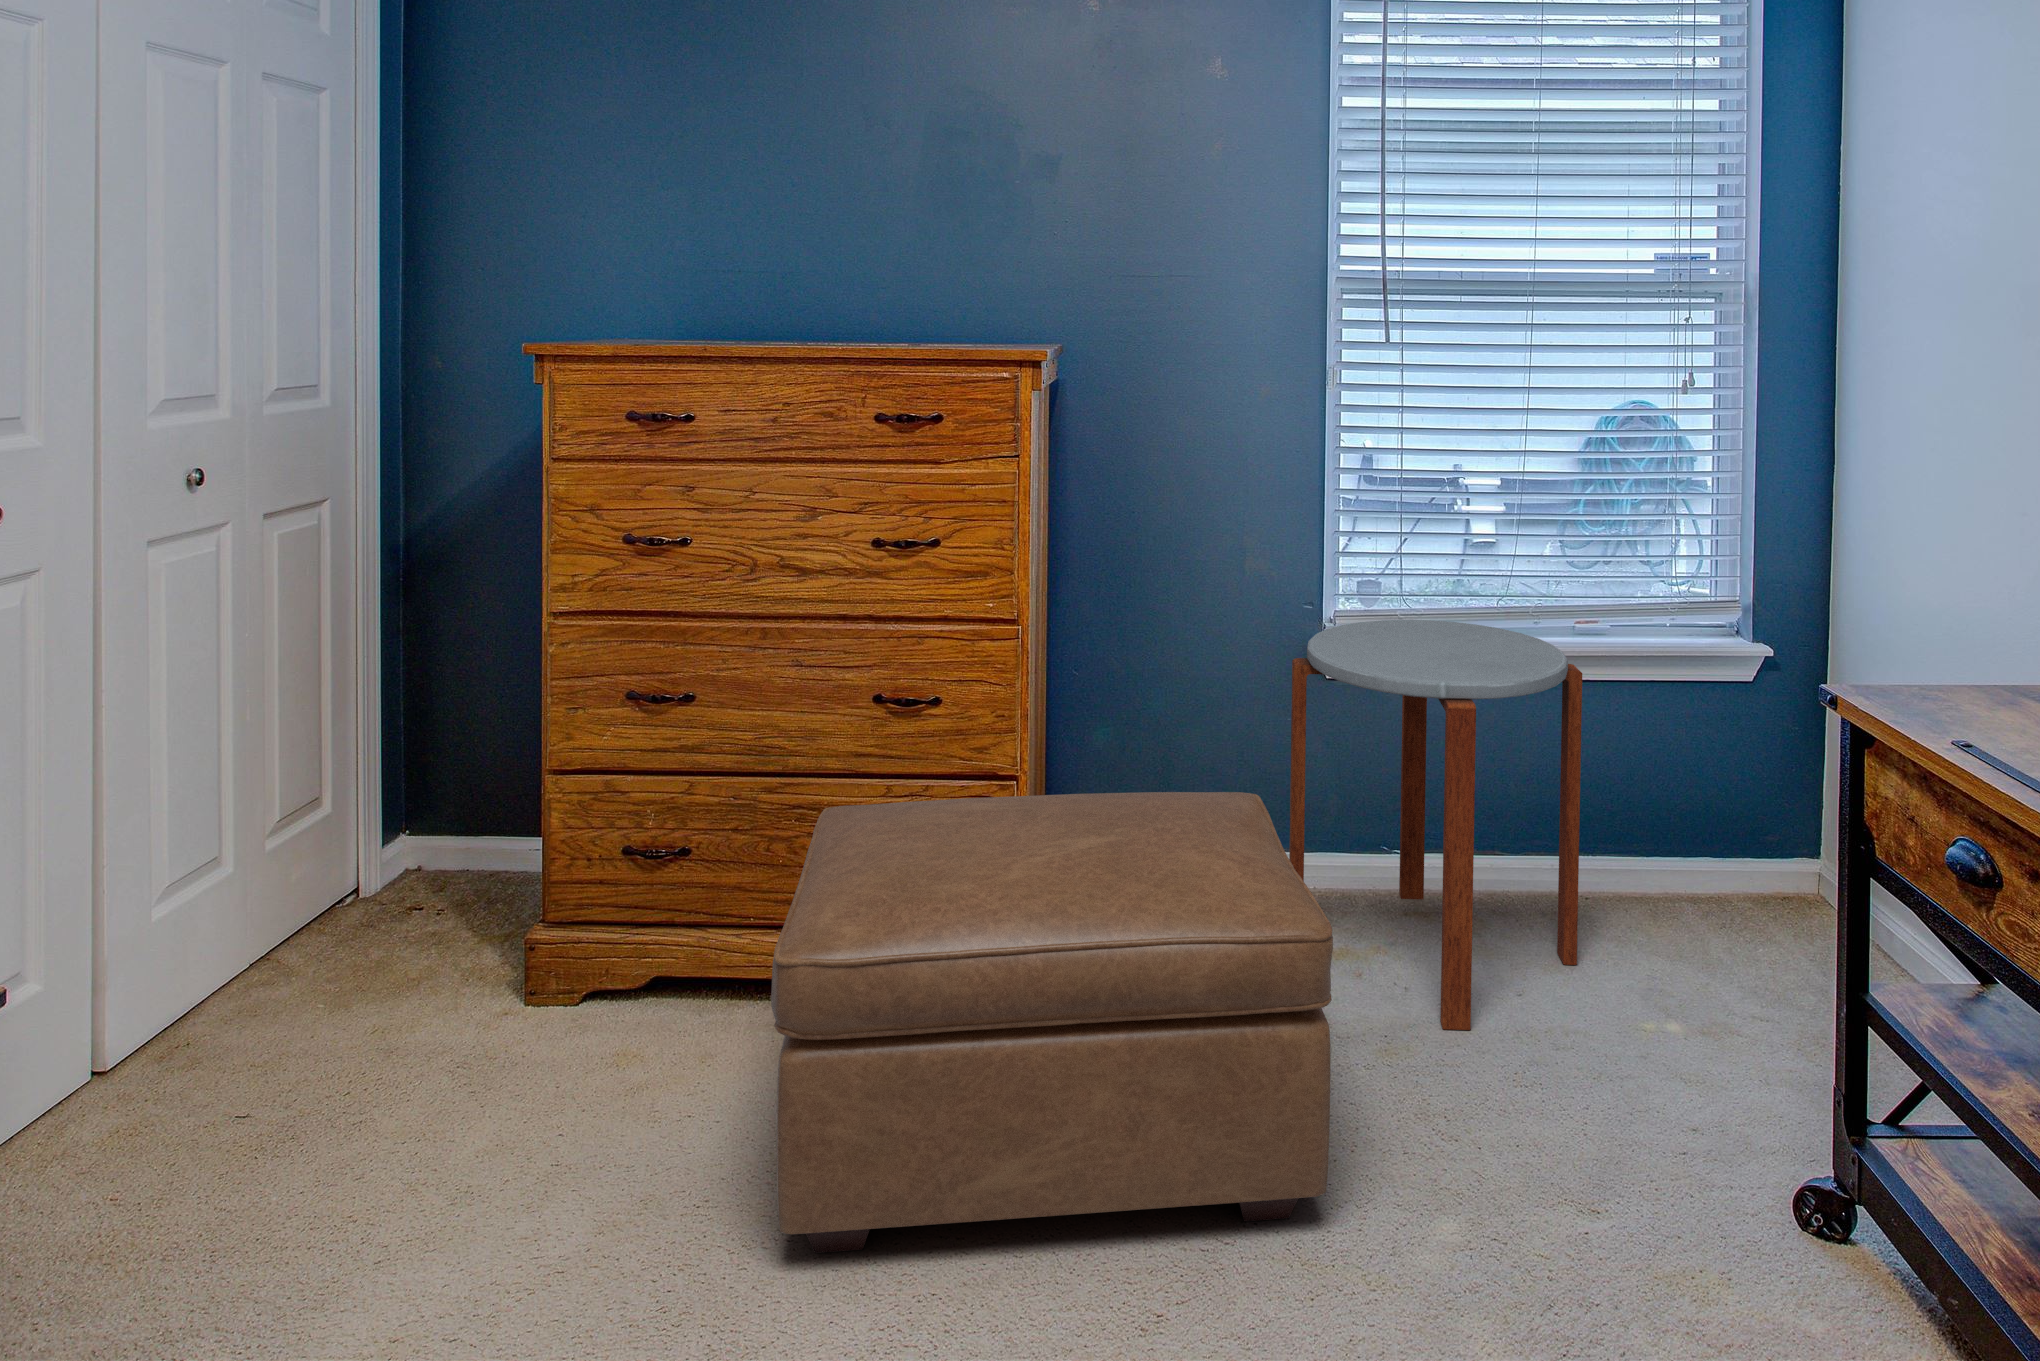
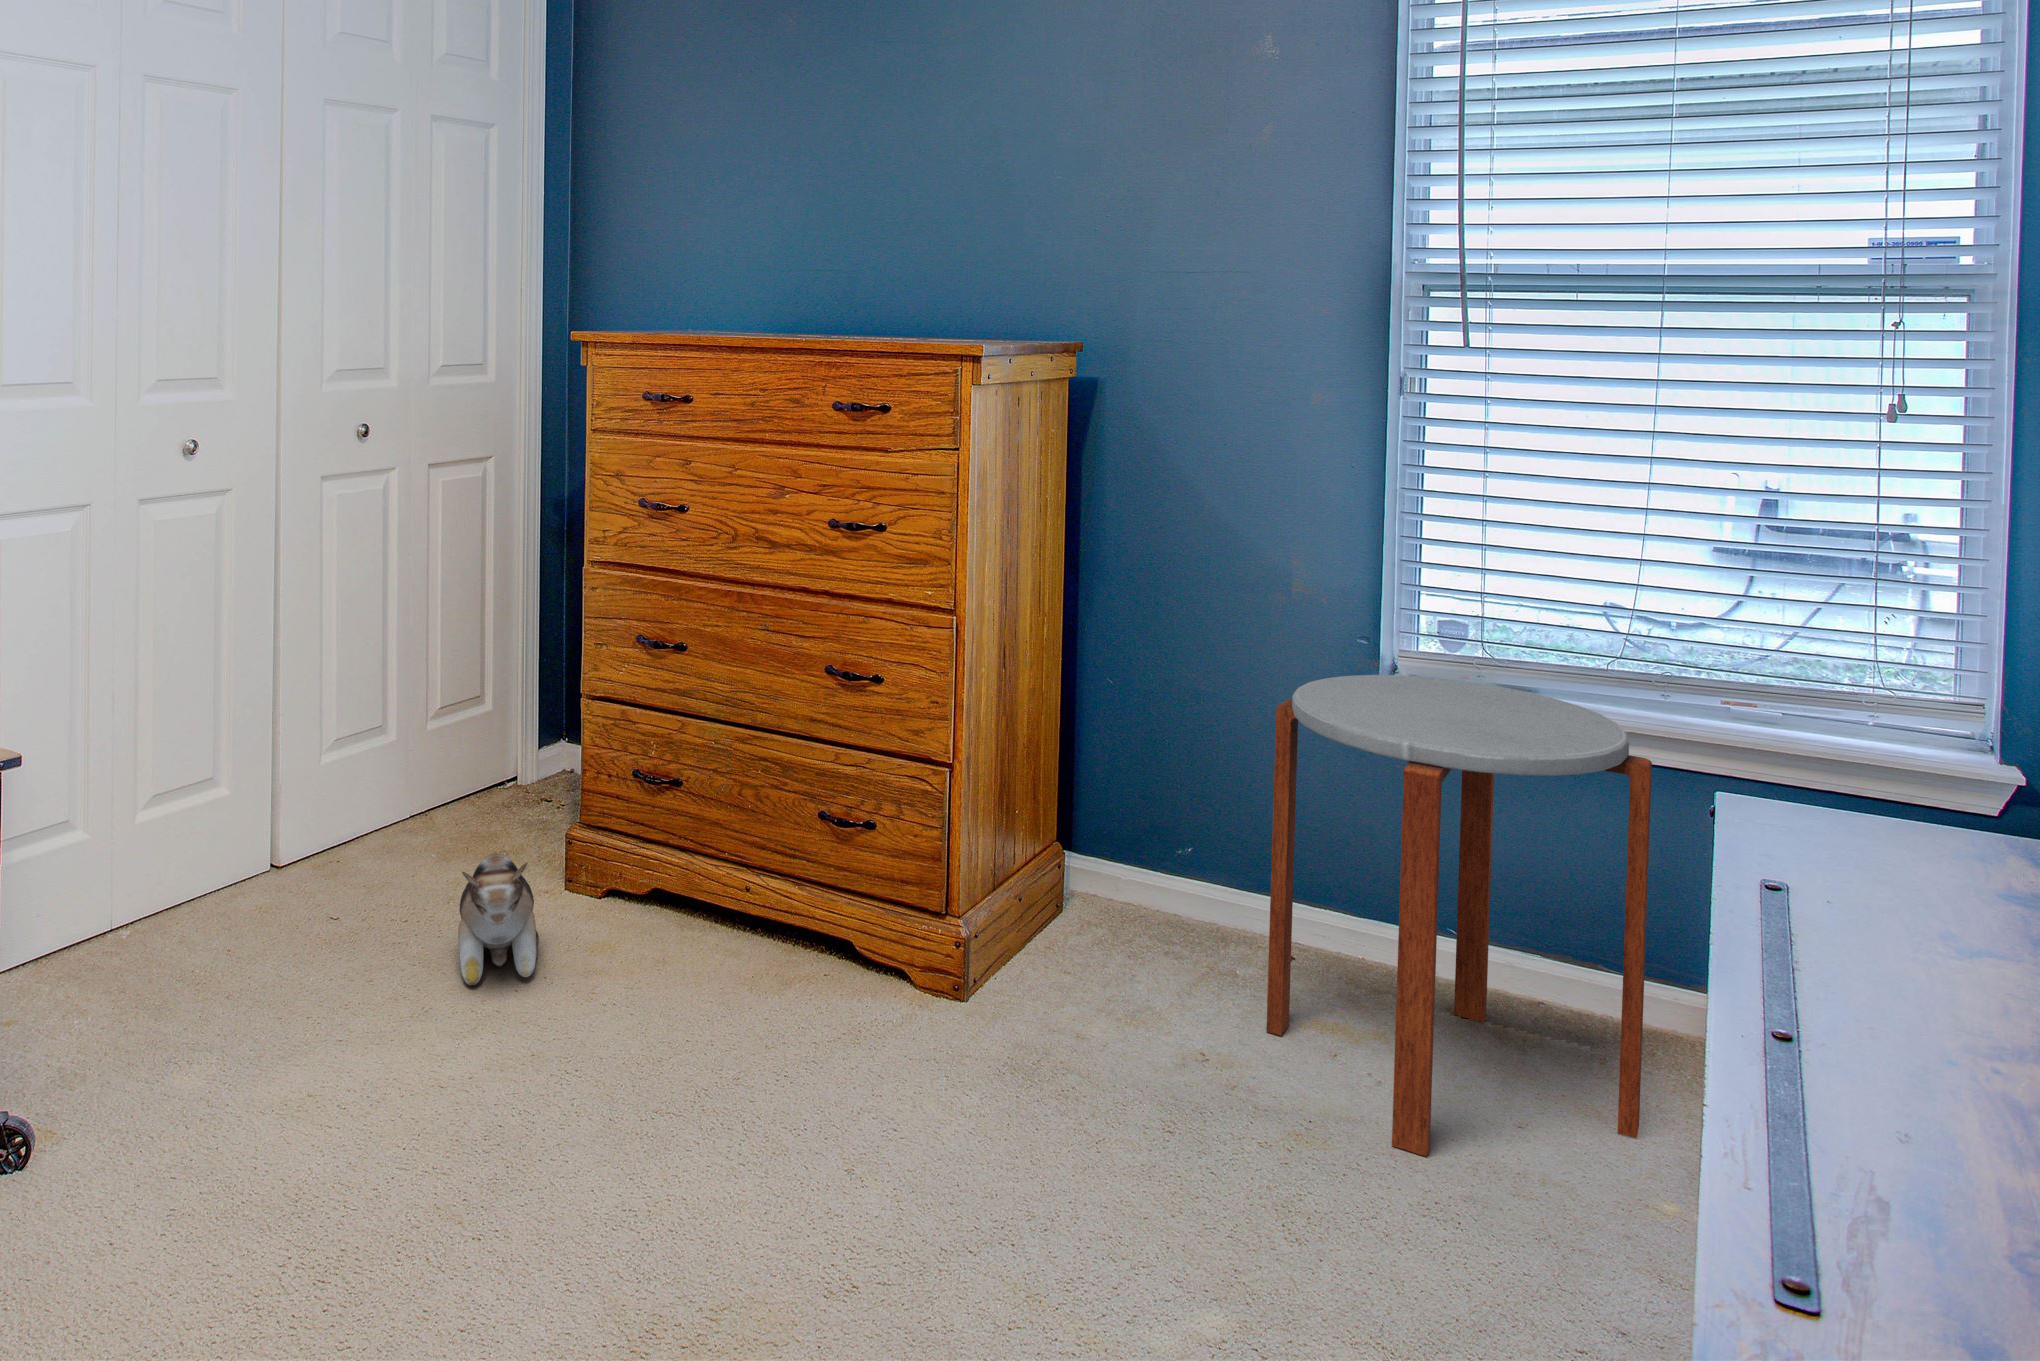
ottoman: present [771,792,1333,1253] -> none [614,759,1178,1241]
plush toy: none [440,992,571,1165] -> present [458,852,539,985]

